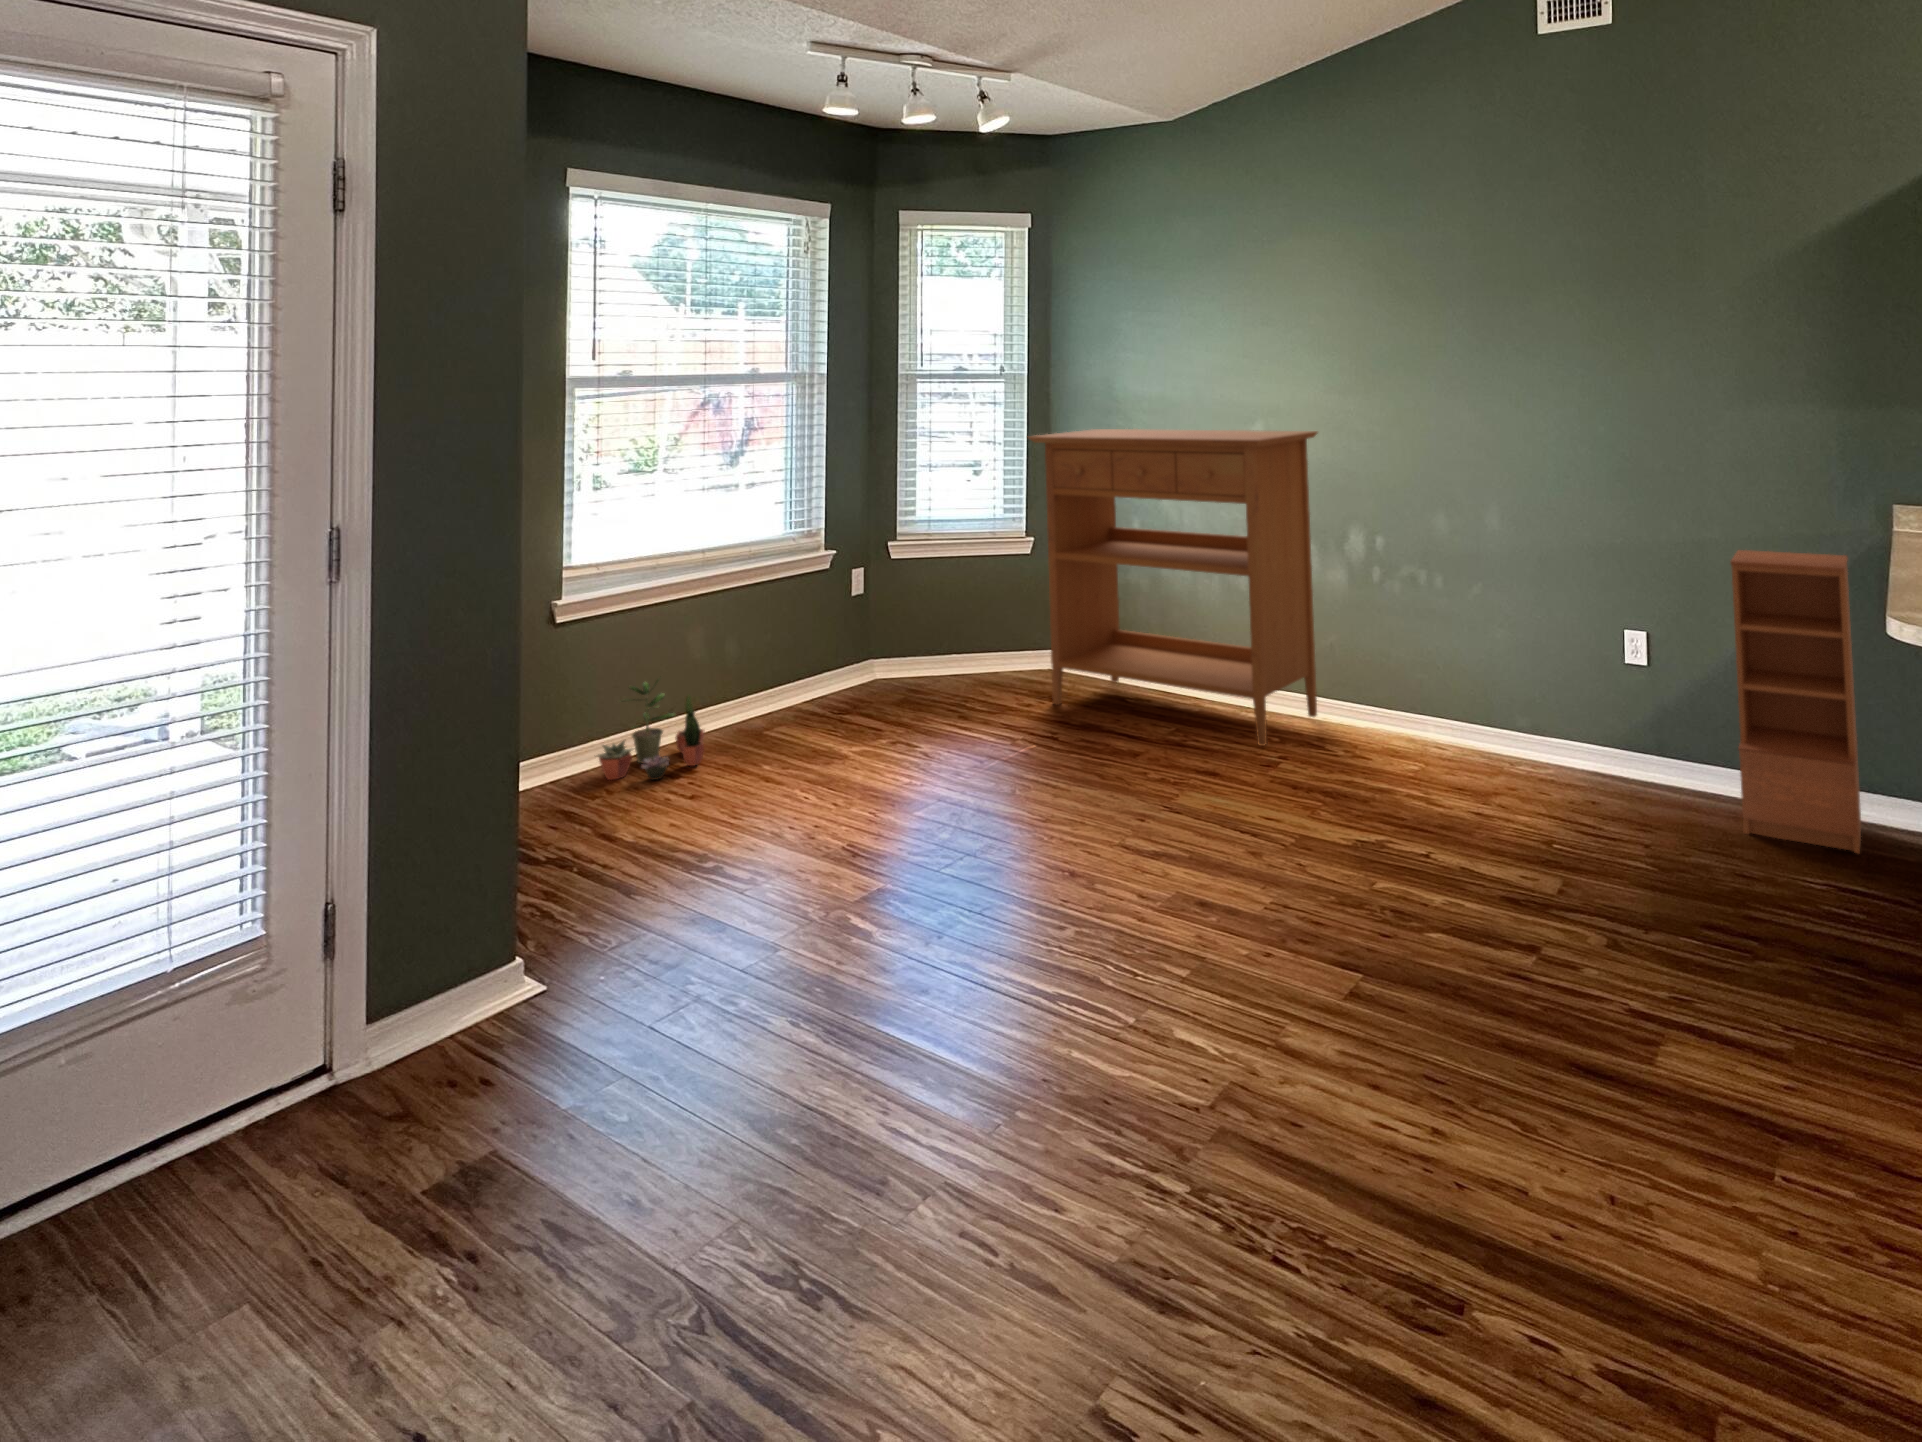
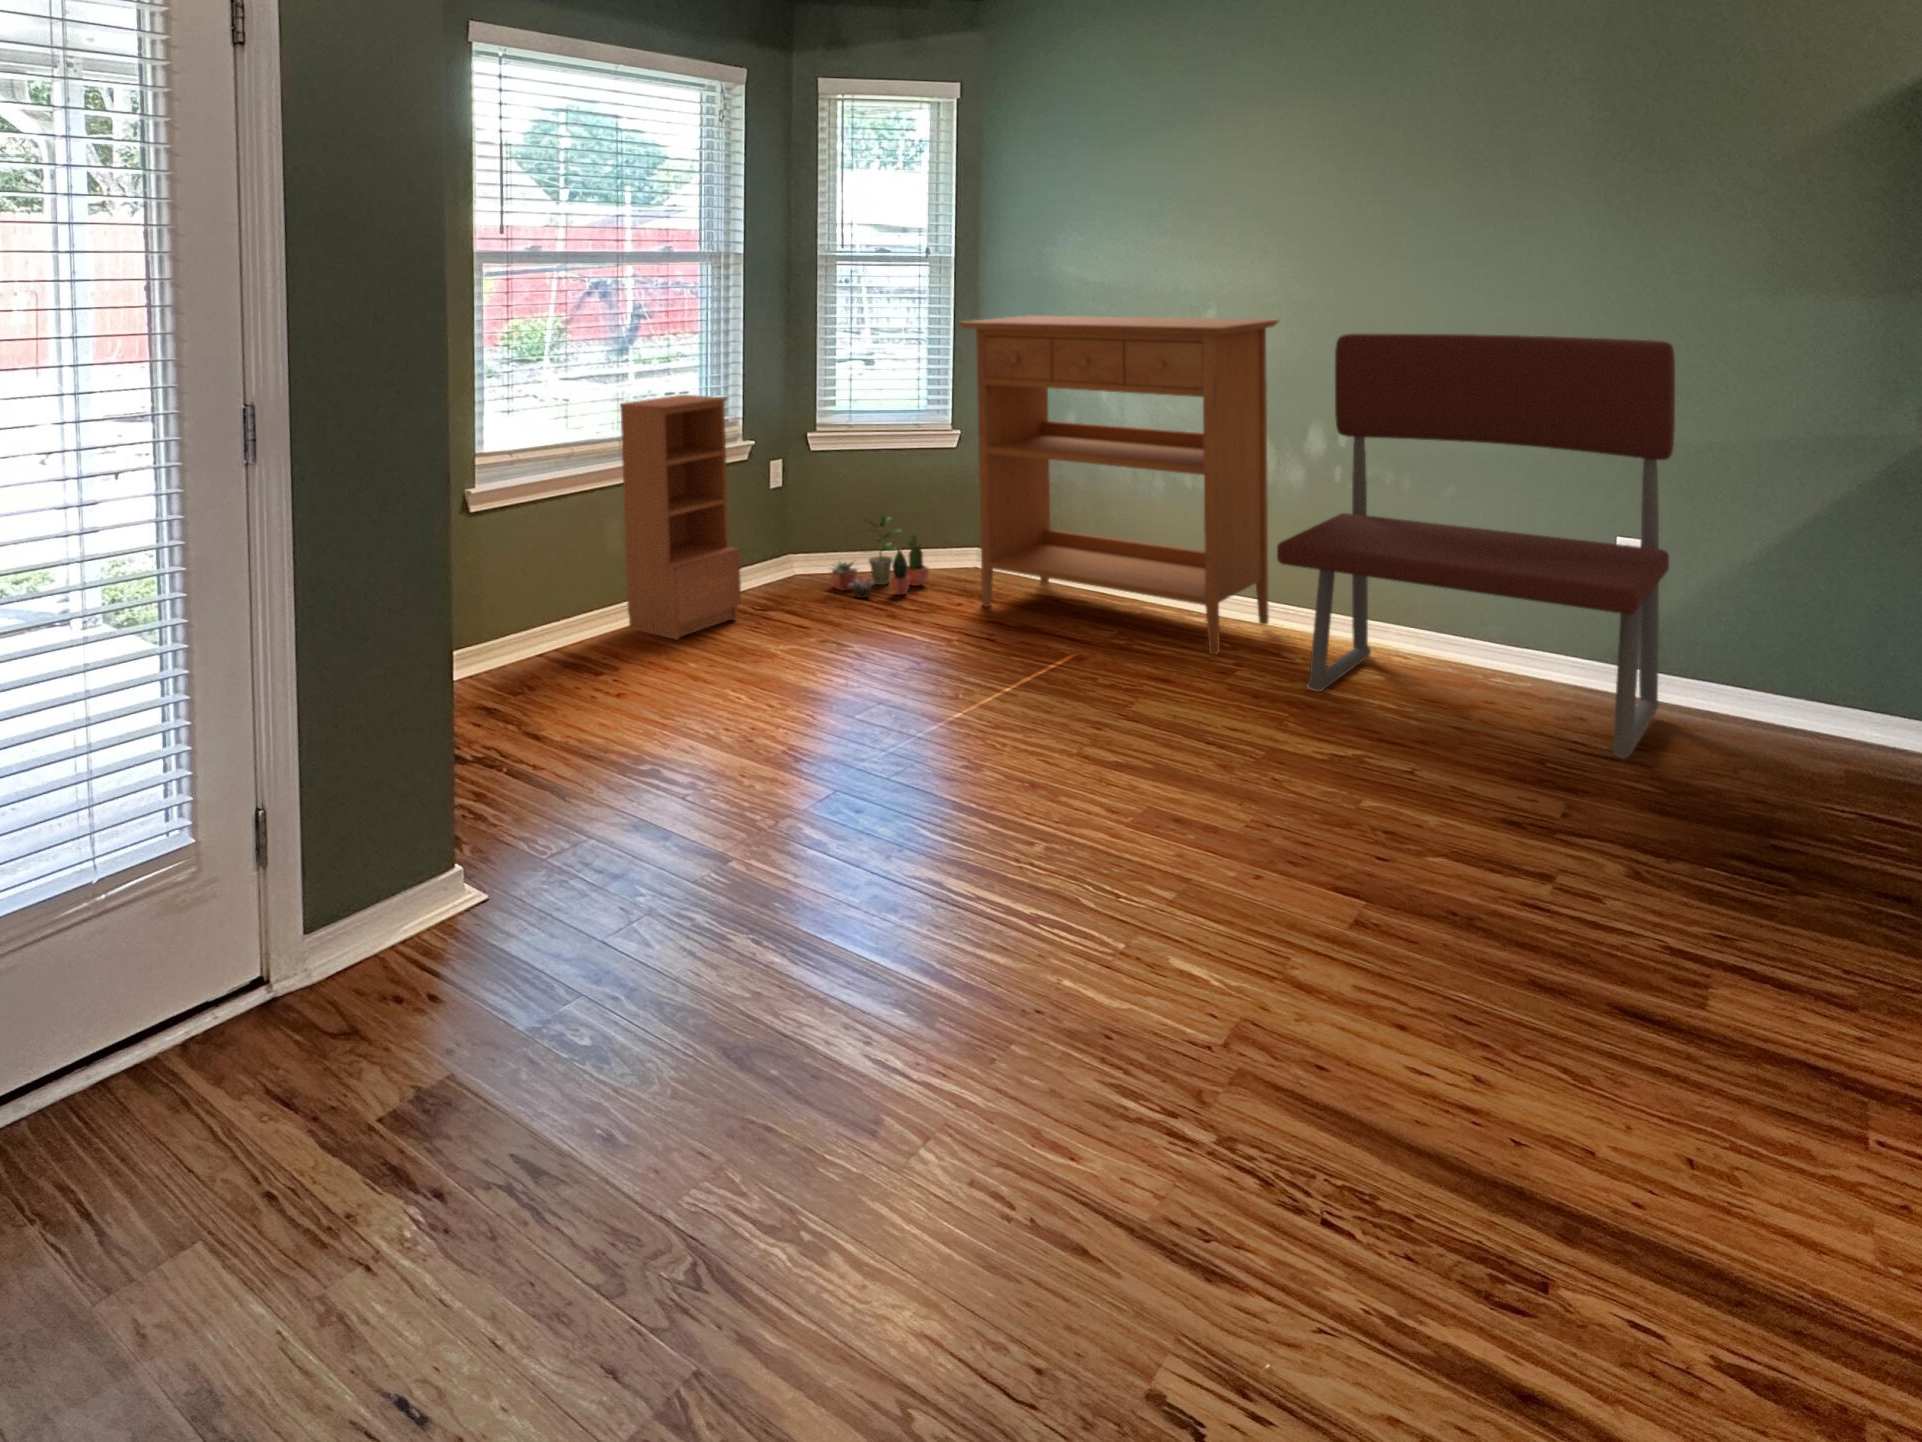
bench: none [1310,444,1662,836] -> present [1277,333,1675,758]
bookcase: present [1730,550,1861,853] -> present [620,395,741,640]
potted plant: present [597,679,704,780] -> present [830,514,929,598]

